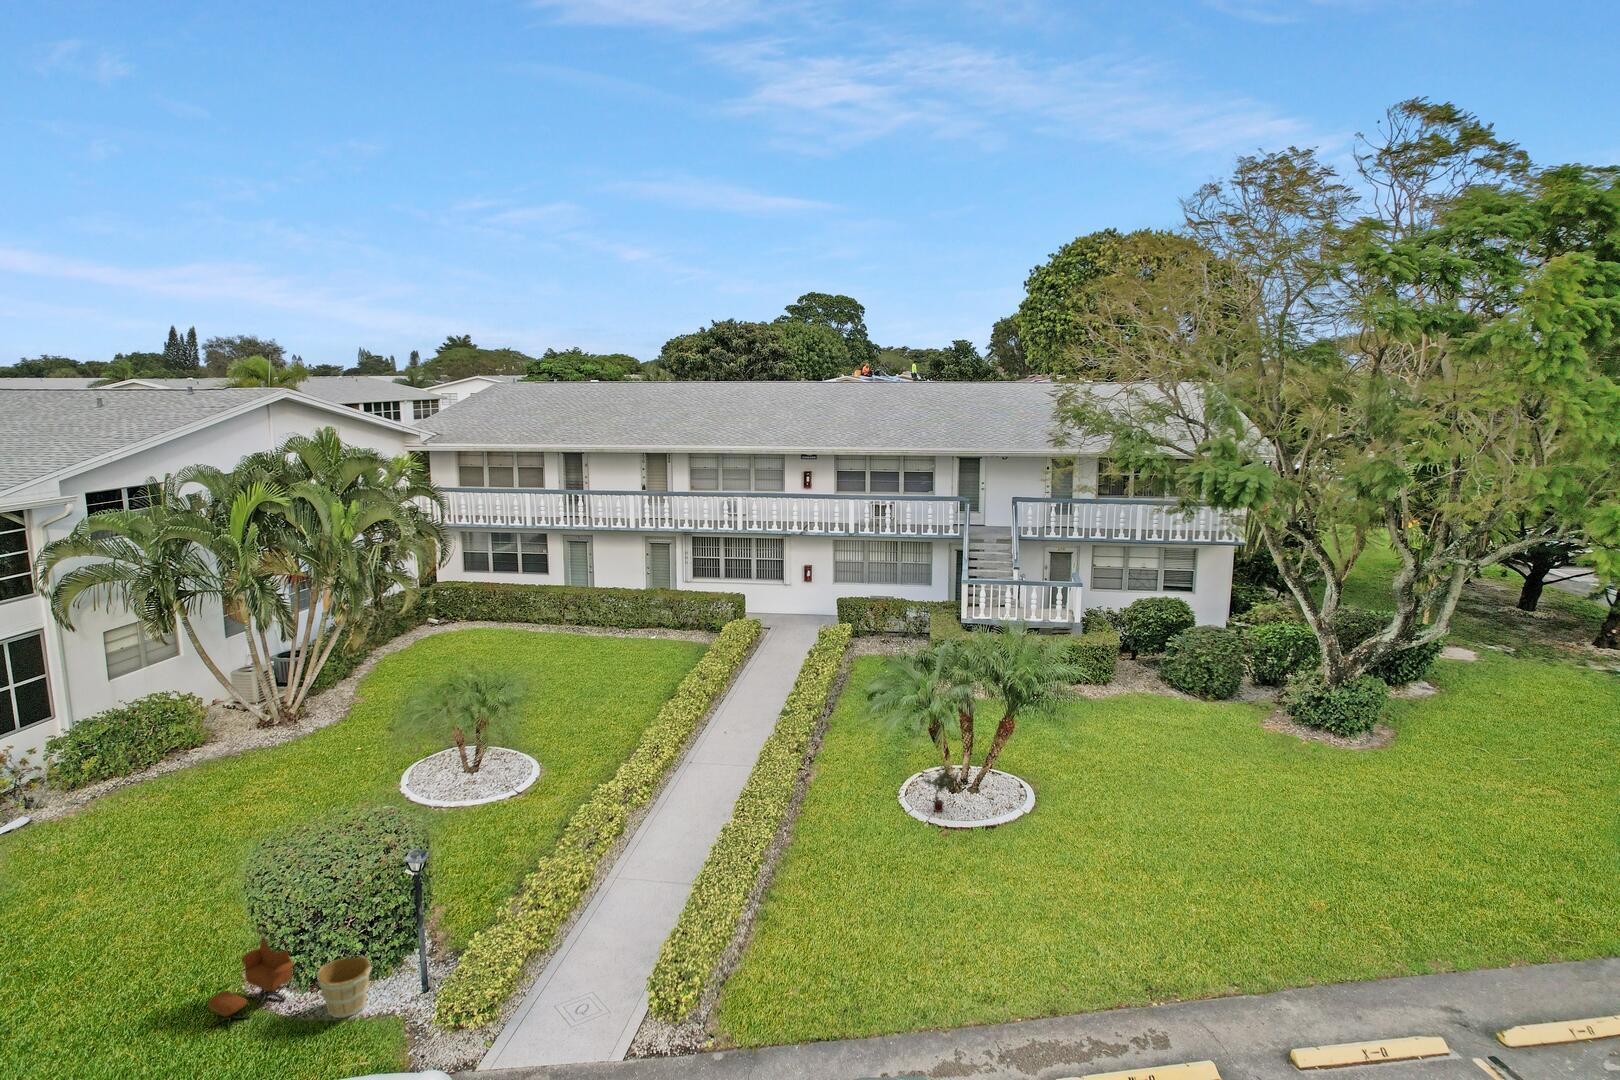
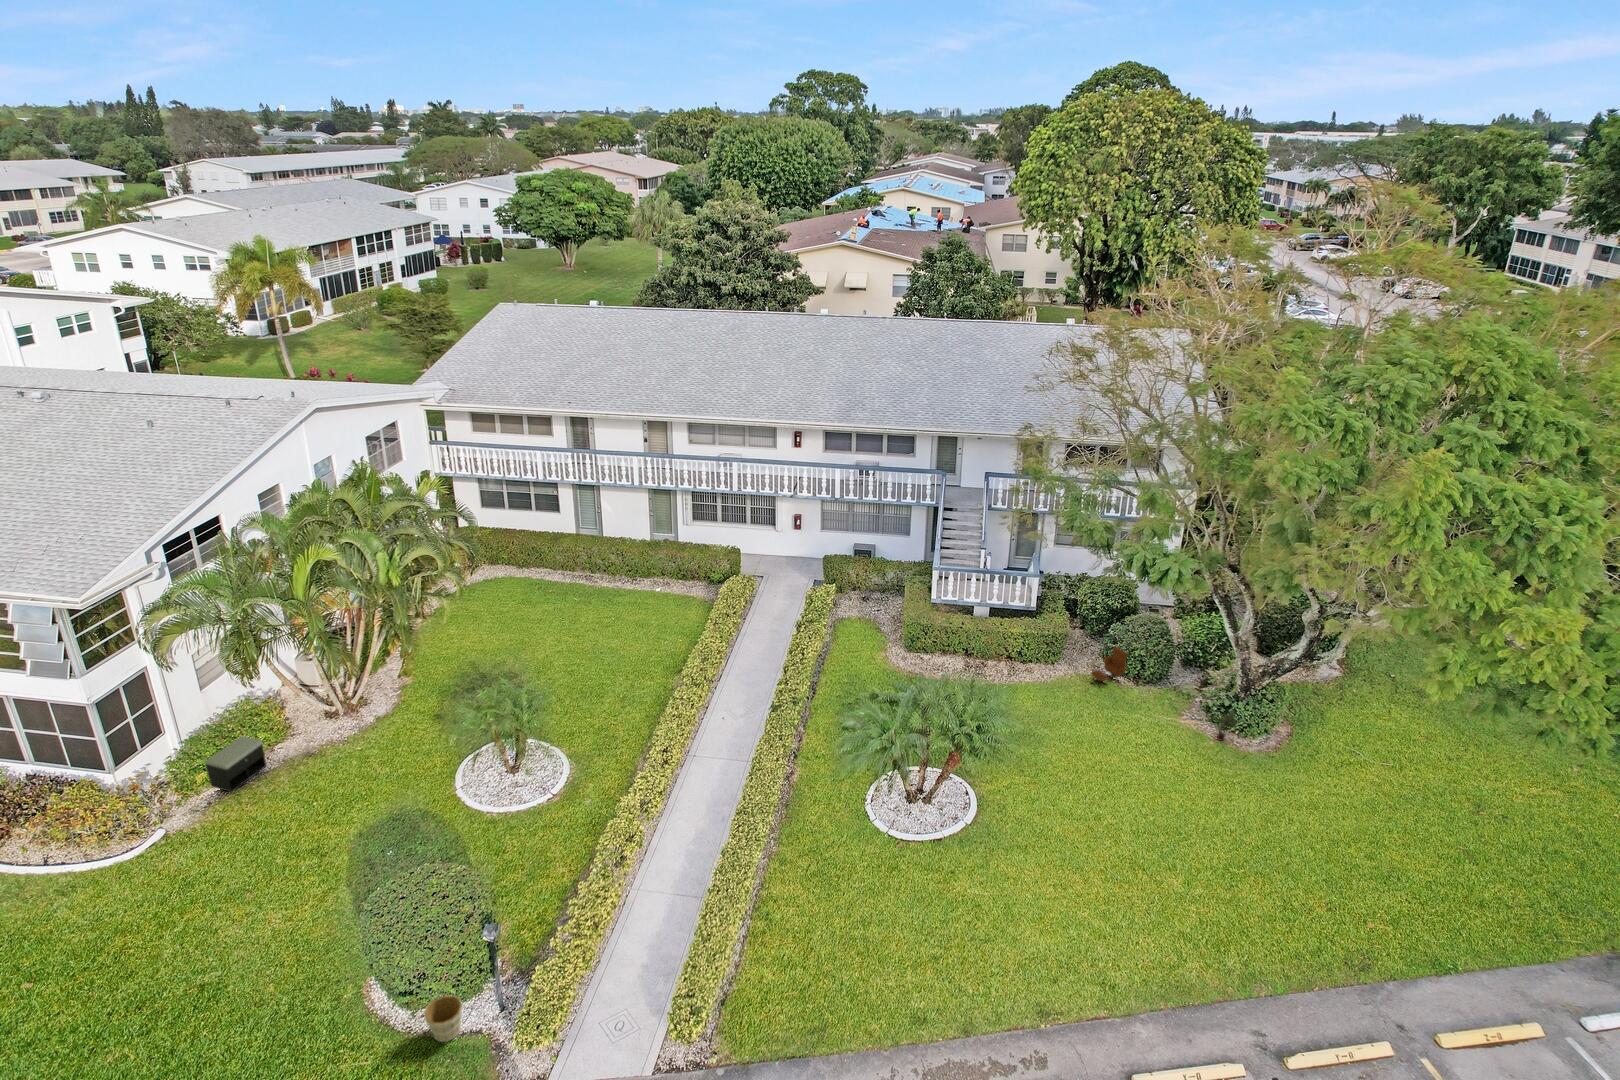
storage bench: none [93,726,171,787] -> present [205,736,267,792]
potted tree: present [923,765,958,812] -> present [1212,710,1240,741]
lounge chair: present [208,930,294,1031] -> present [1091,646,1127,683]

